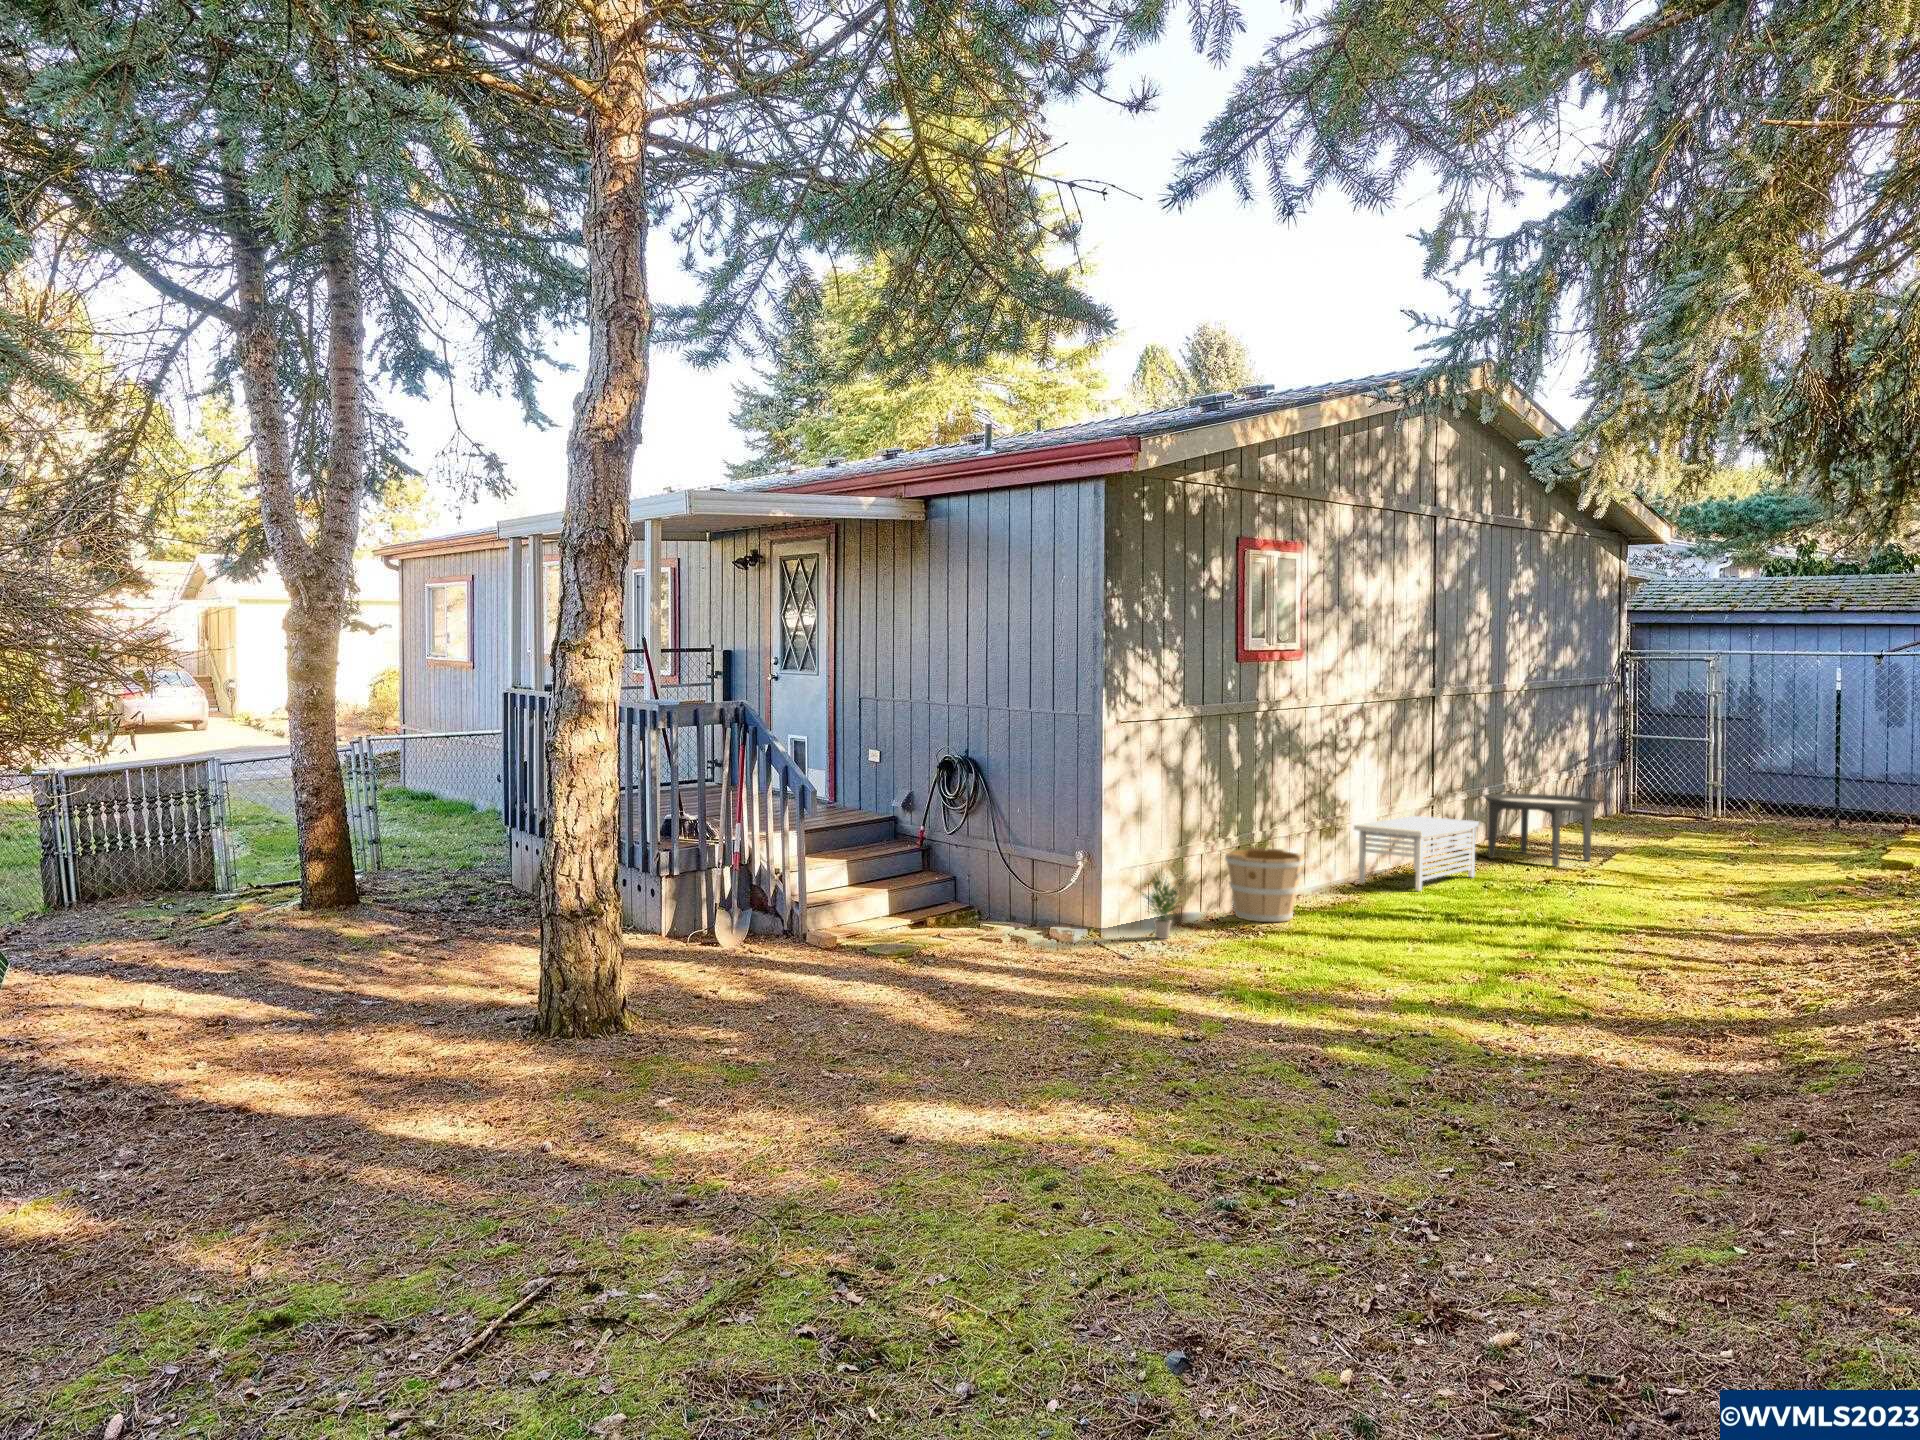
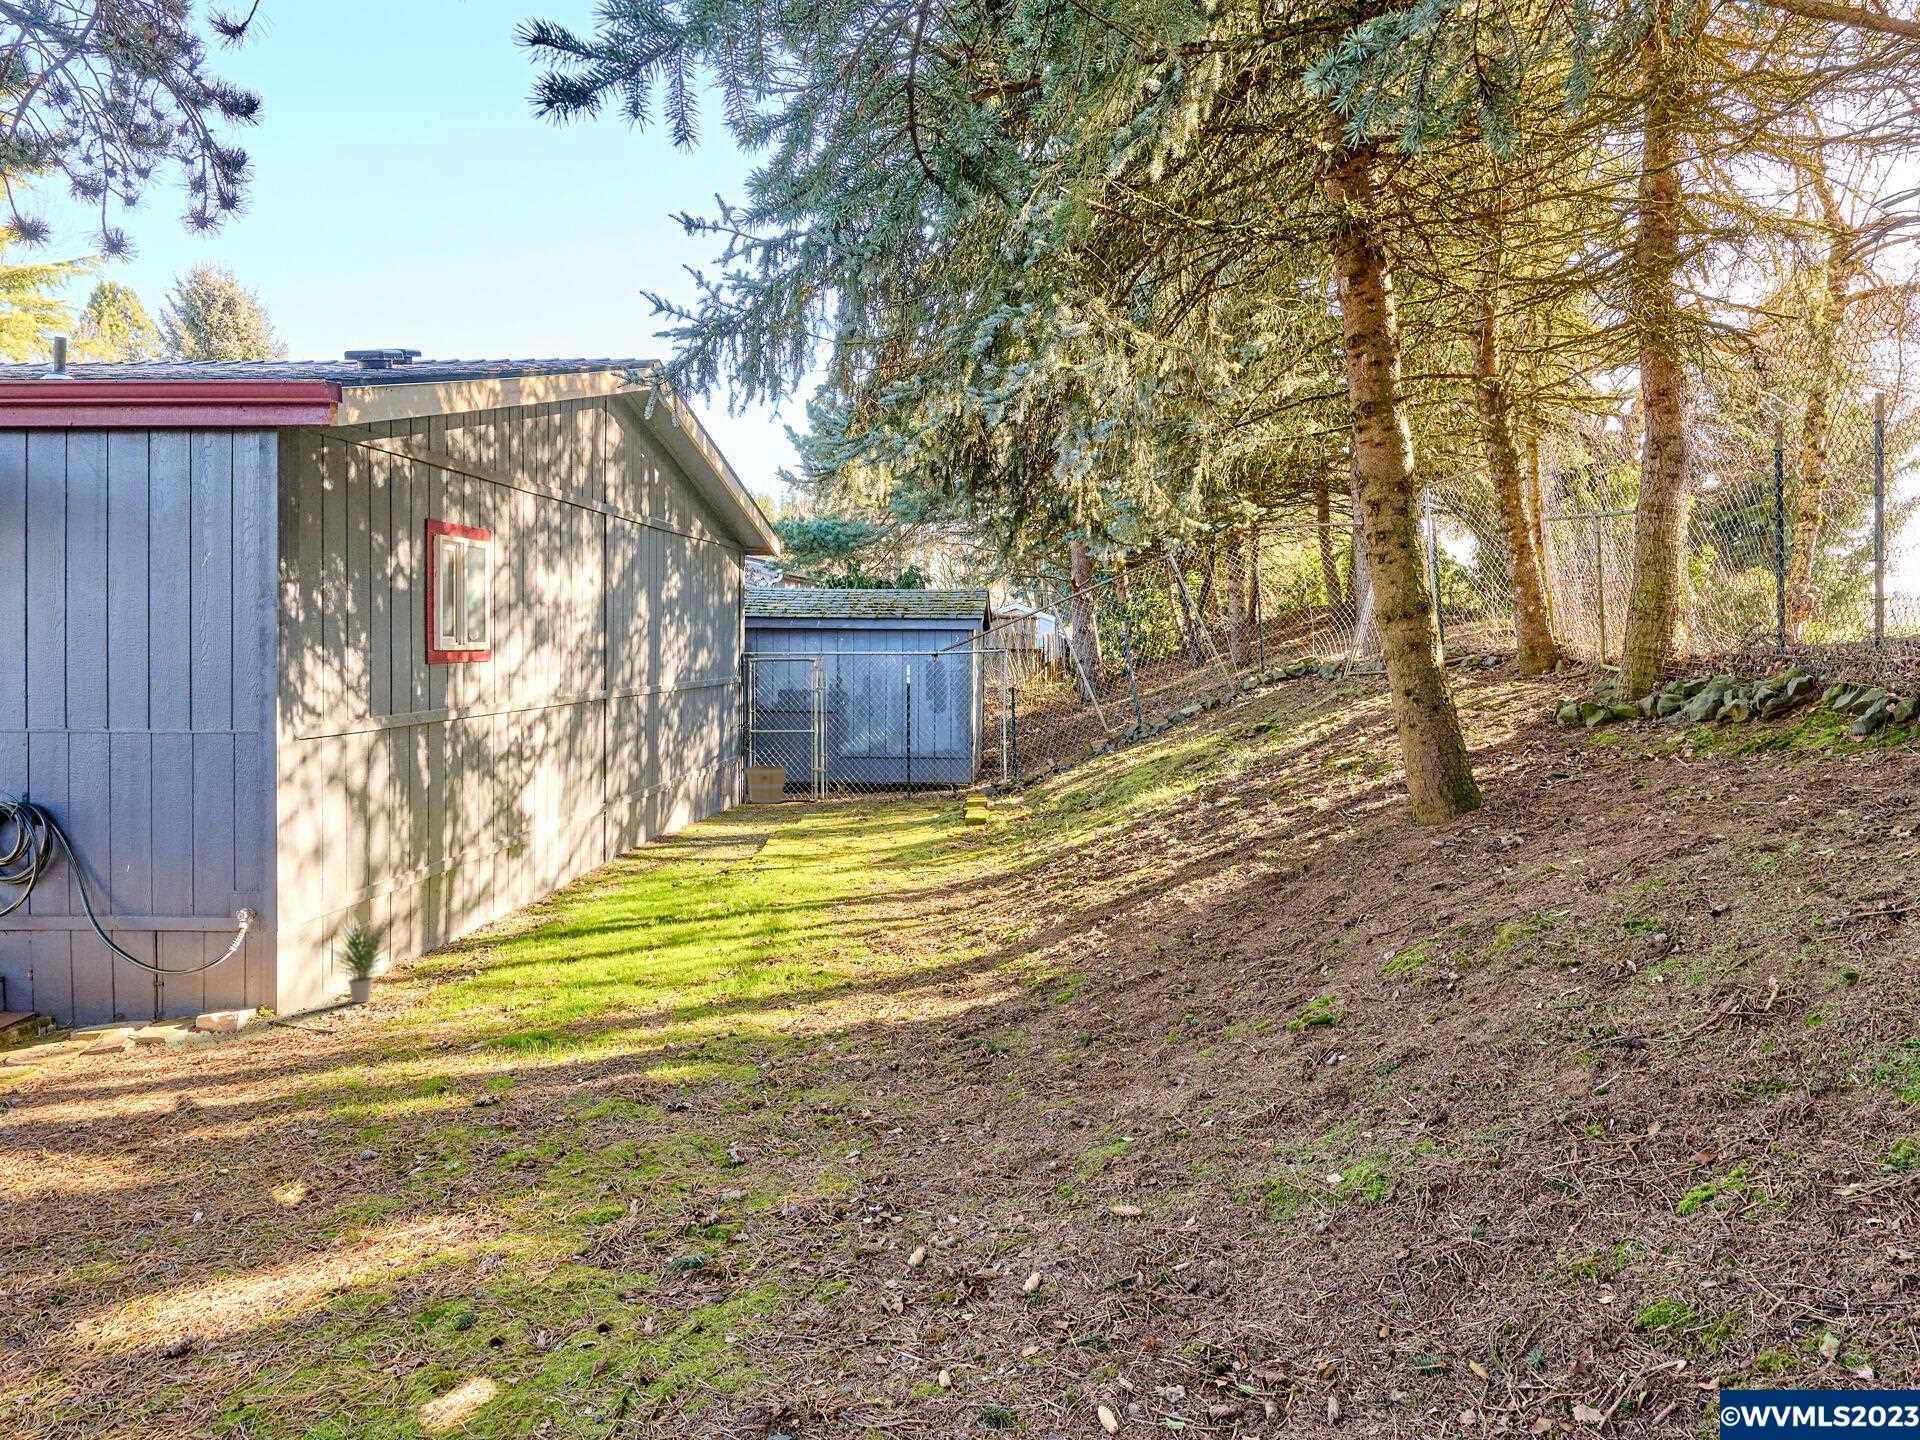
round table: present [1484,794,1599,866] -> none [649,790,753,858]
storage bench: present [1354,816,1479,891] -> none [543,822,660,899]
wooden bucket: present [1225,848,1305,922] -> present [745,765,787,804]

